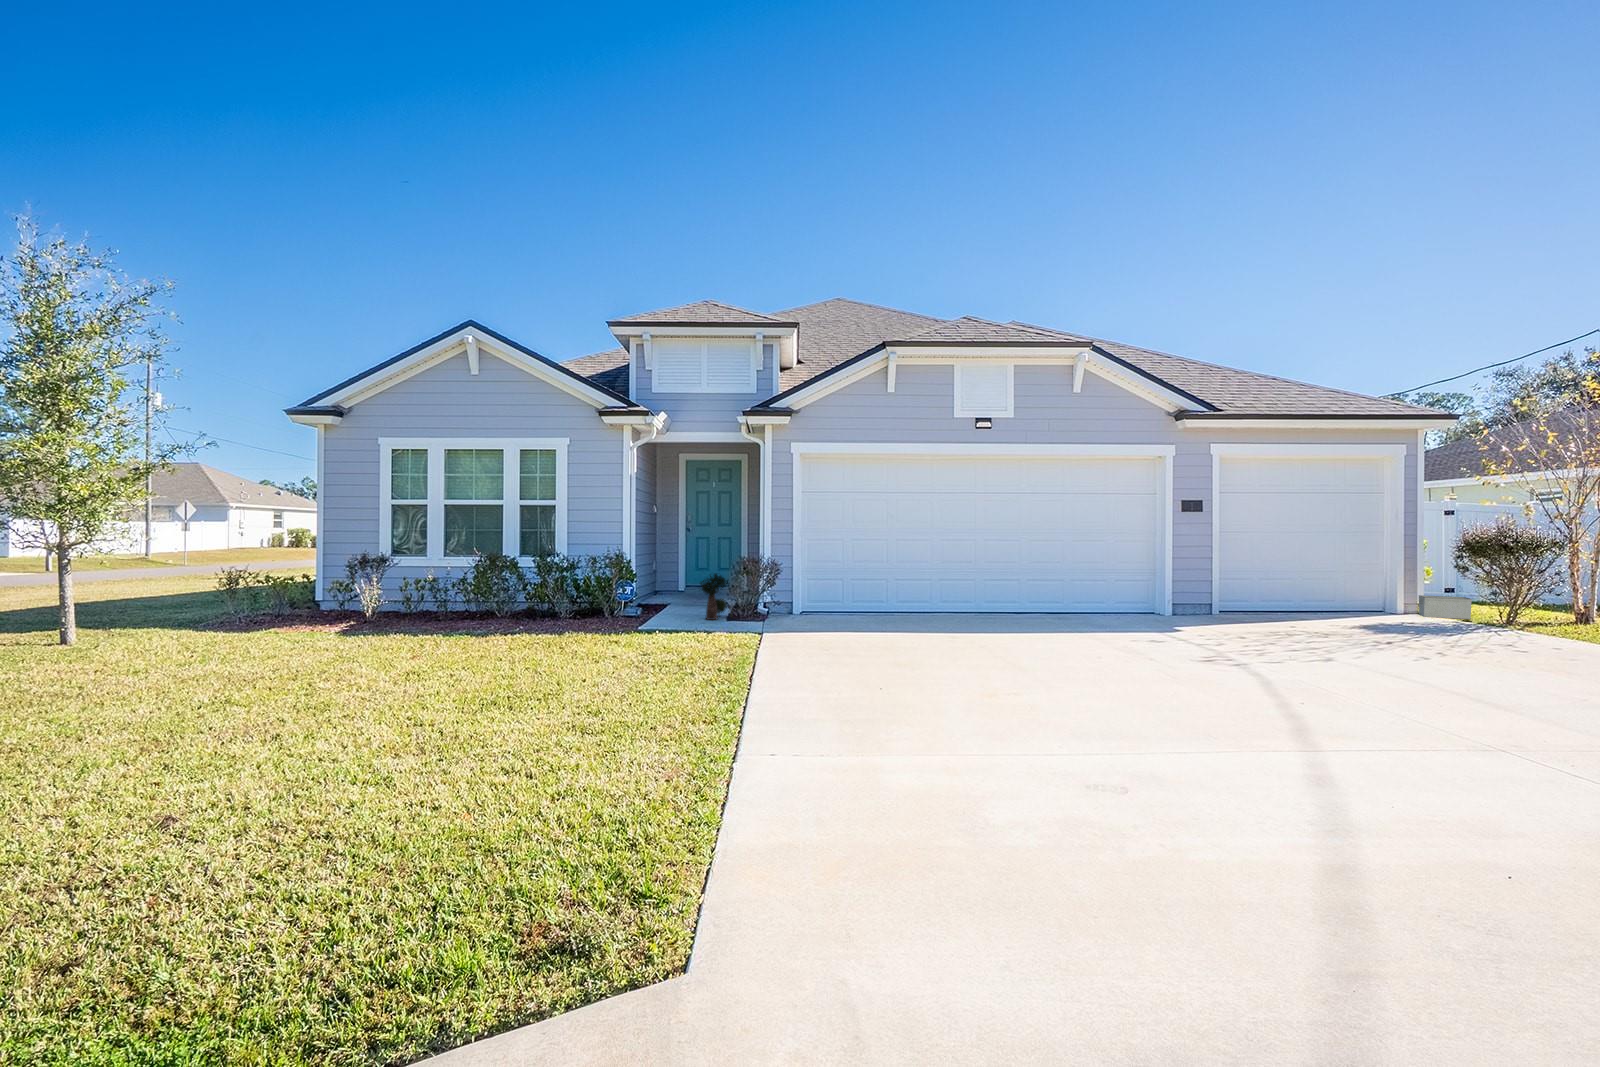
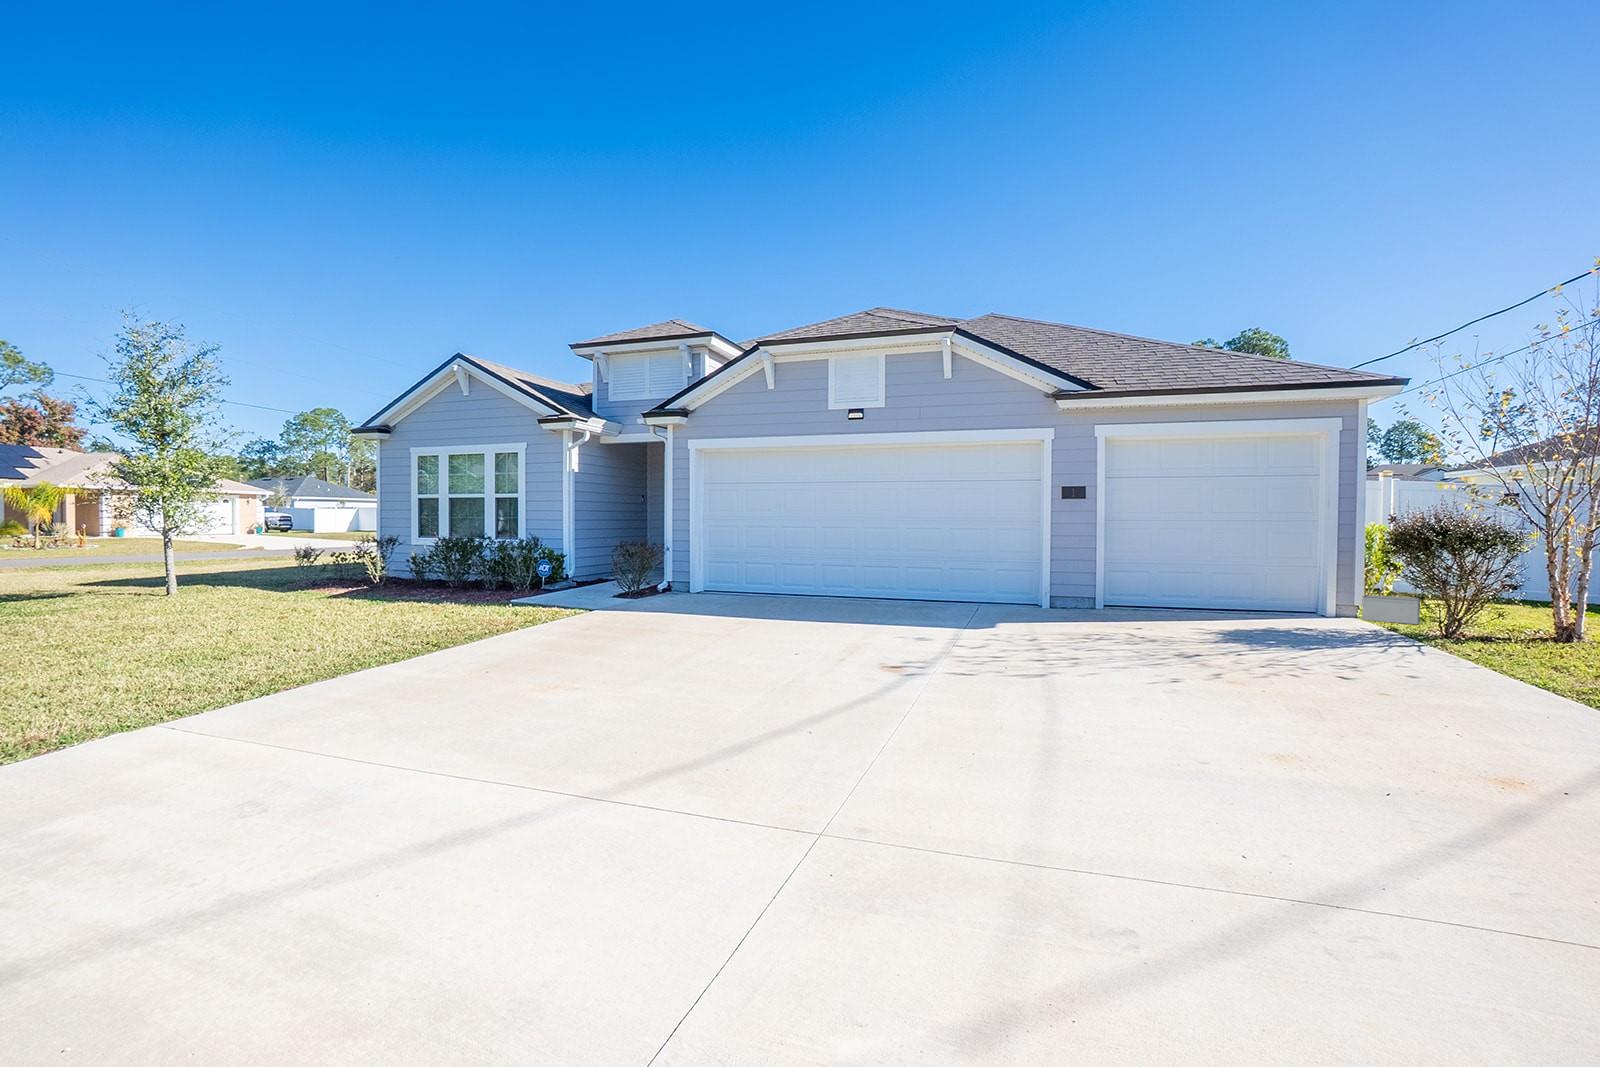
potted plant: present [700,574,733,620] -> none [592,555,624,596]

